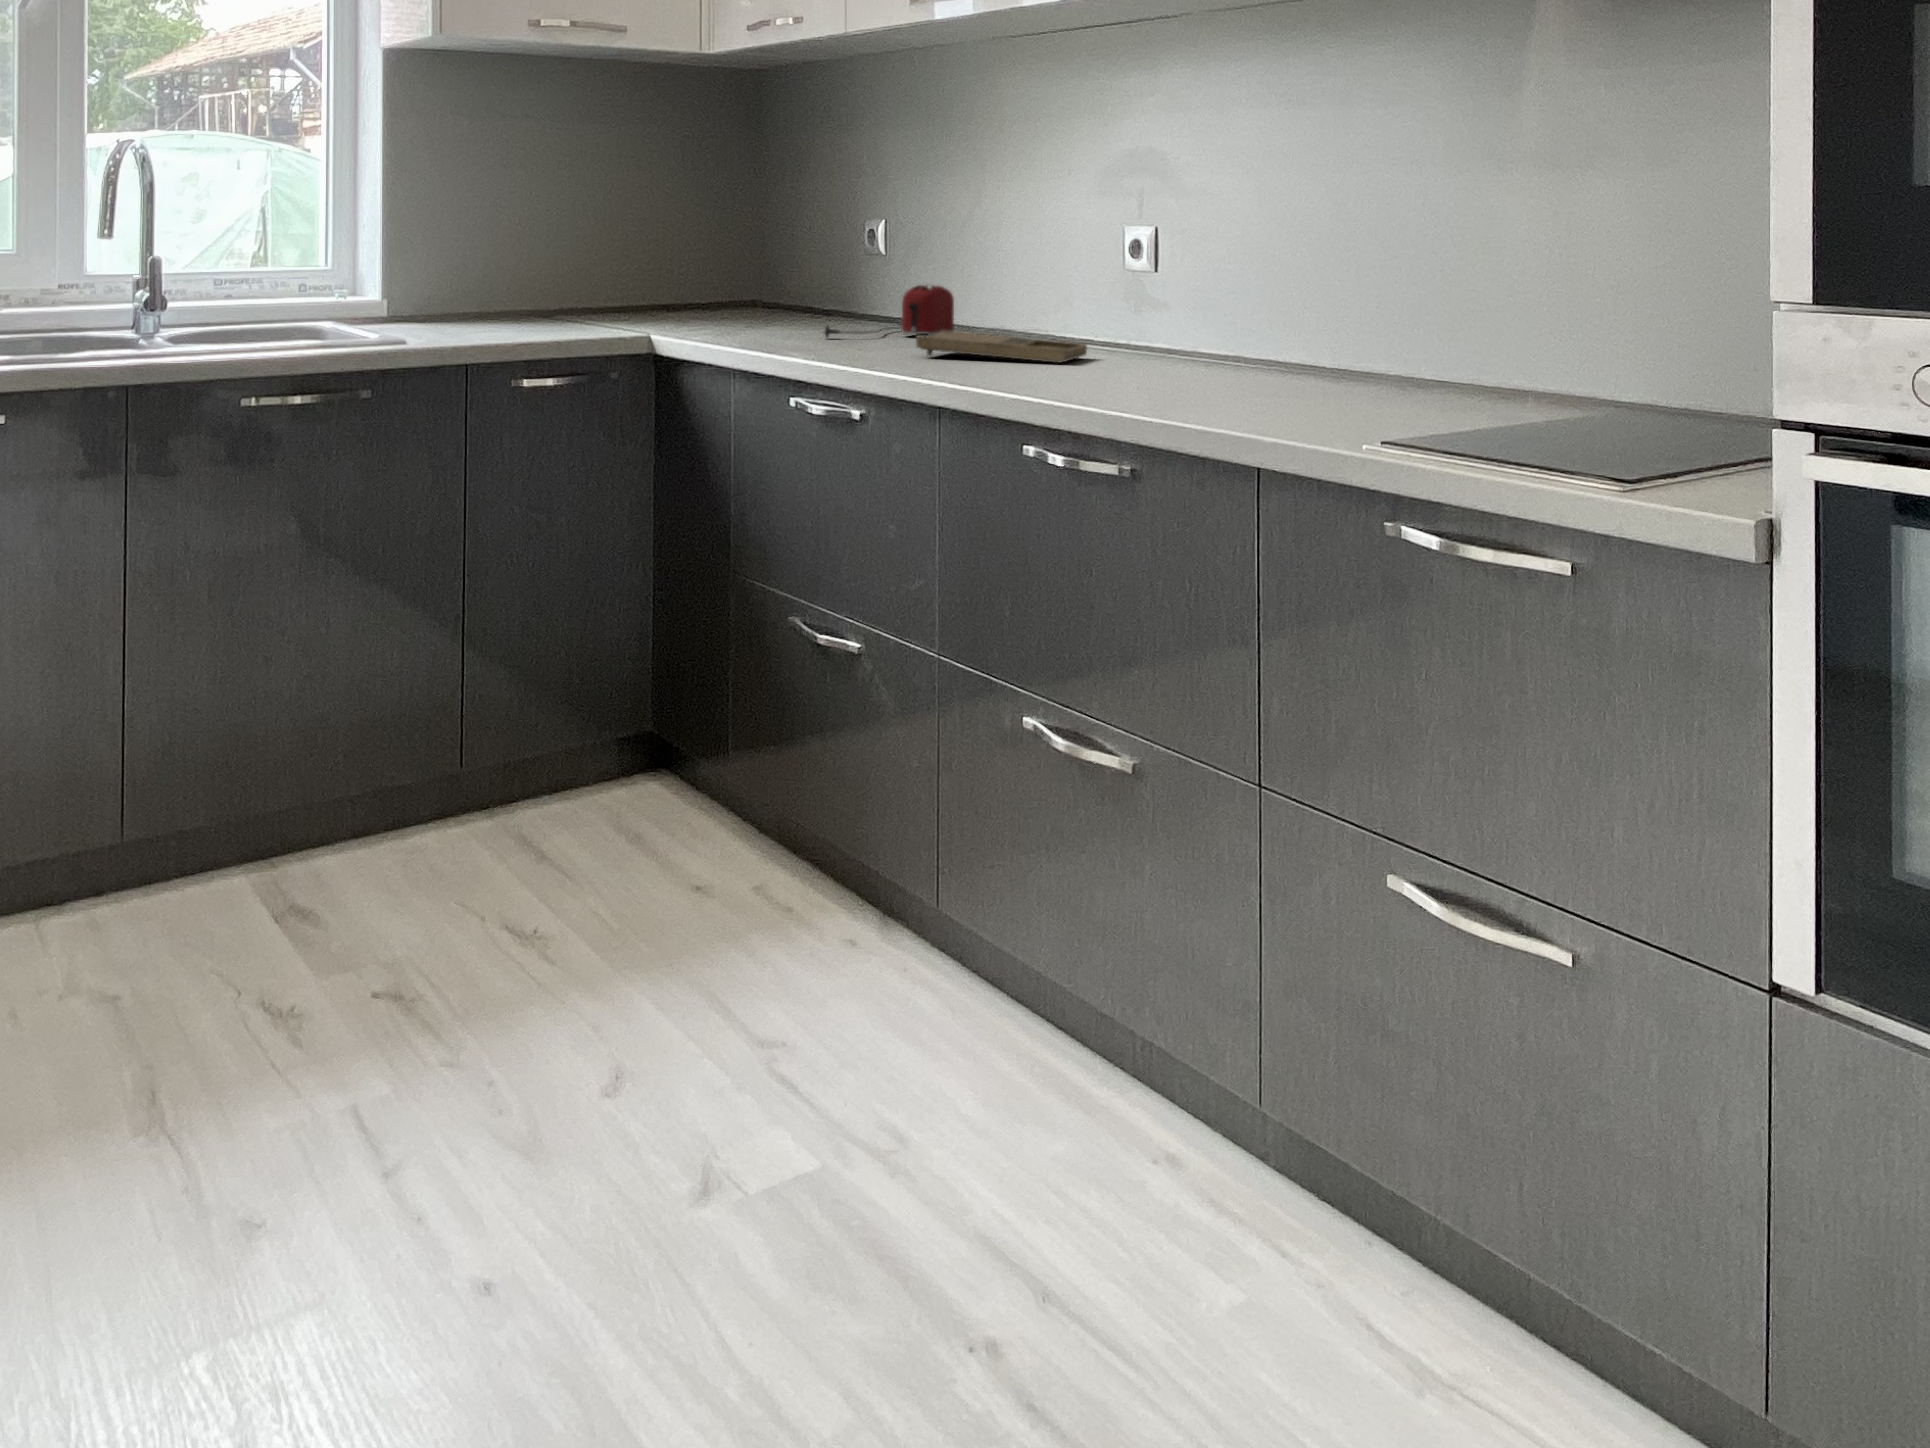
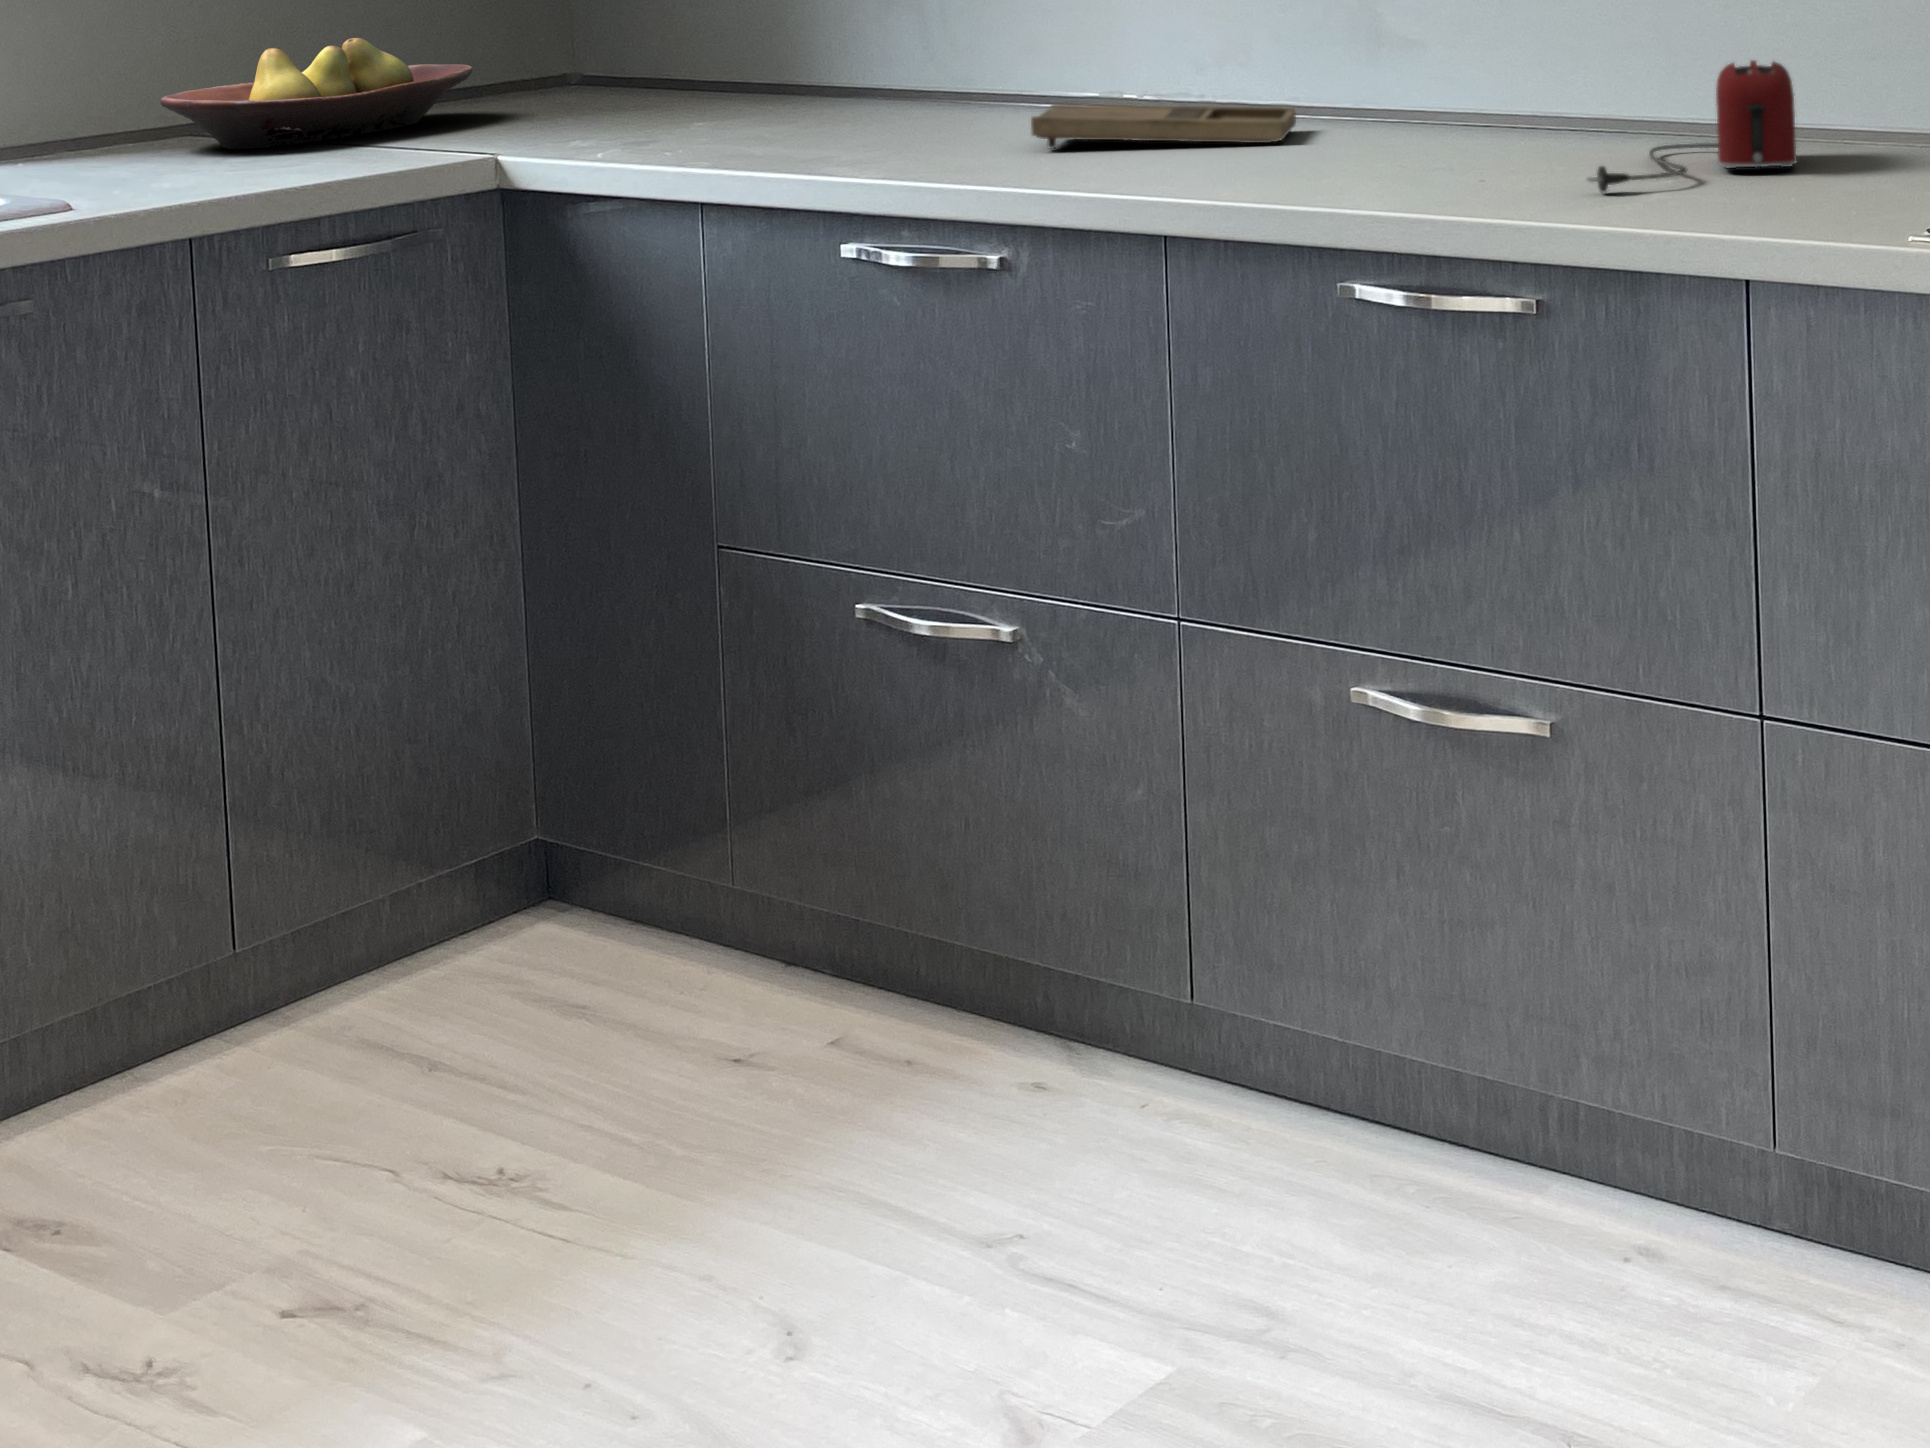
fruit bowl: none [499,272,674,327] -> present [160,38,472,149]
toaster: present [824,285,954,337] -> present [1587,60,1797,192]

